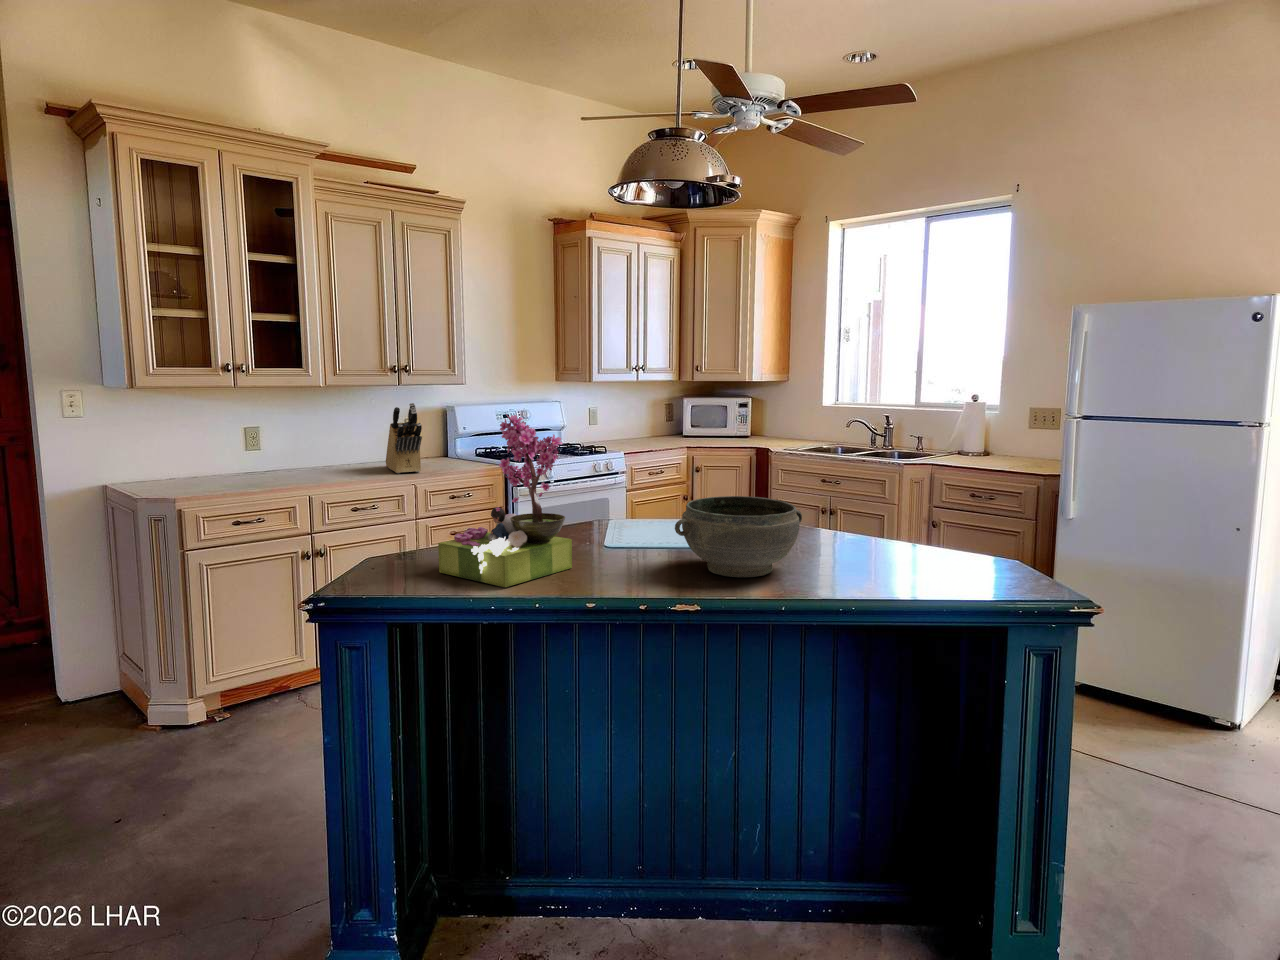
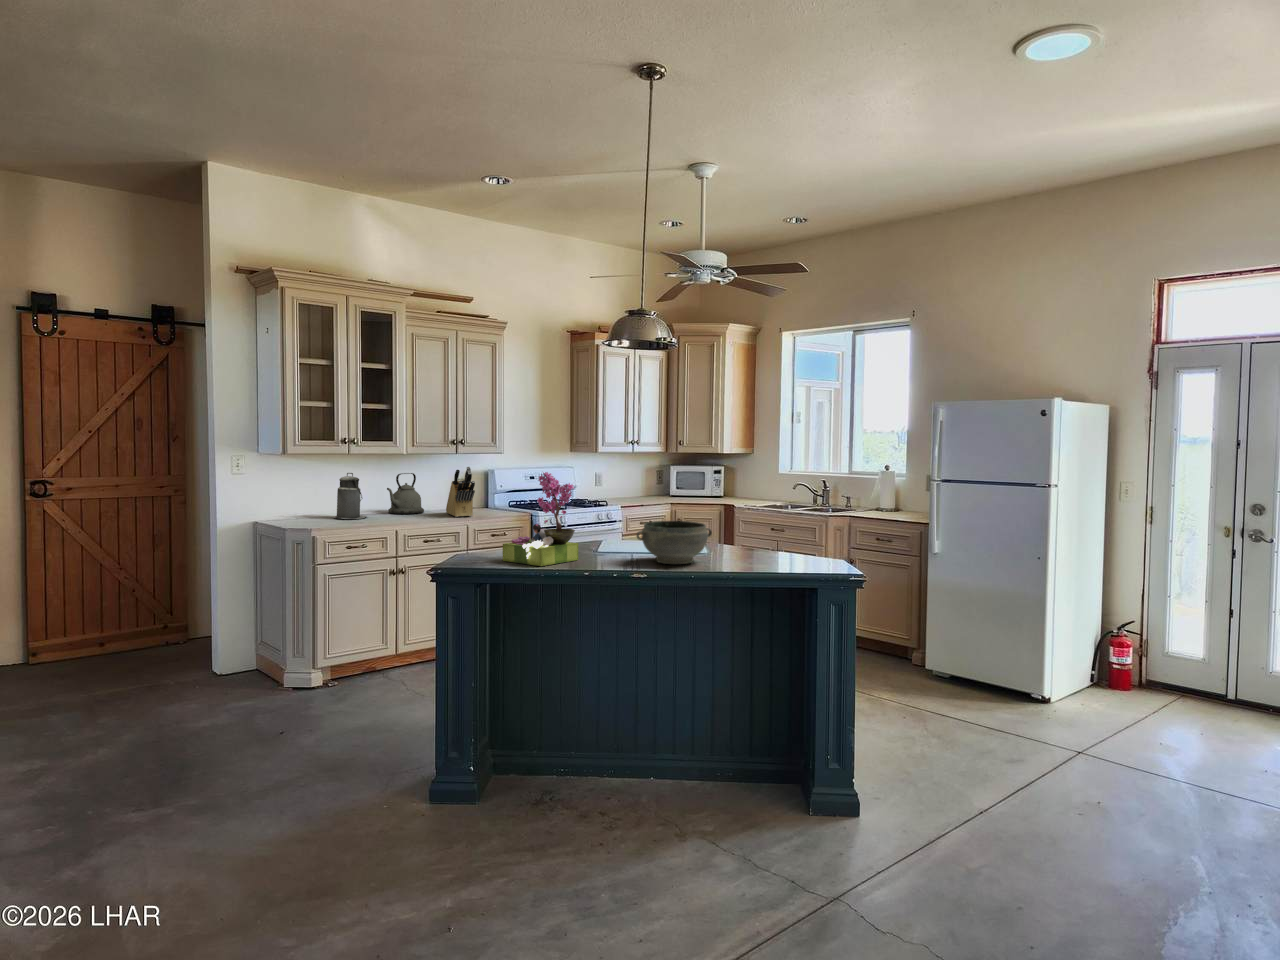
kettle: none [299,412,356,469] -> present [387,473,424,514]
canister: none [222,414,272,479] -> present [334,473,367,519]

